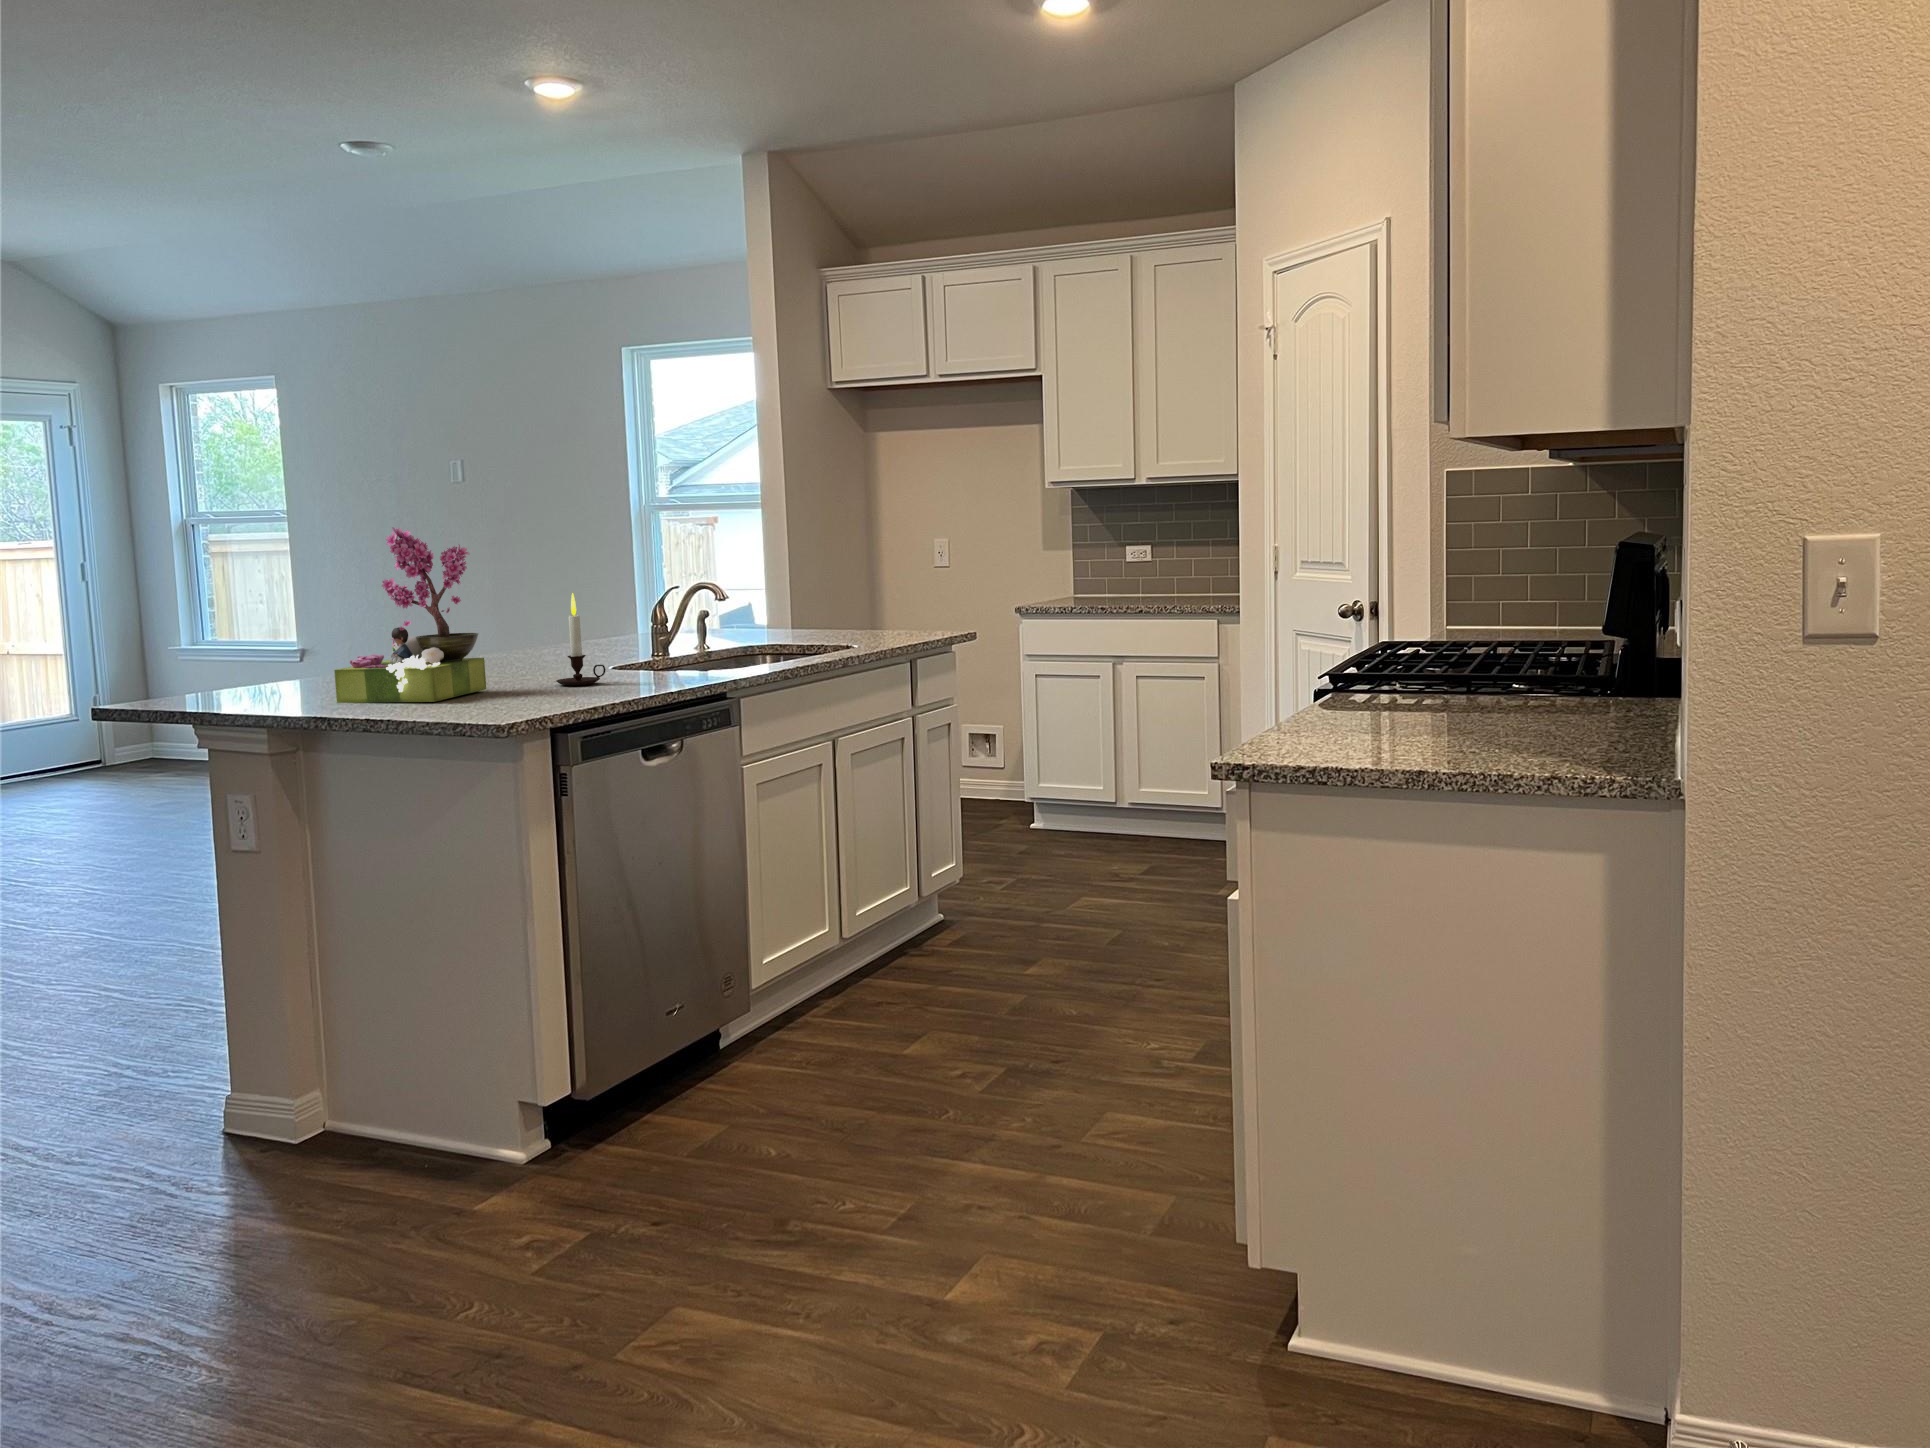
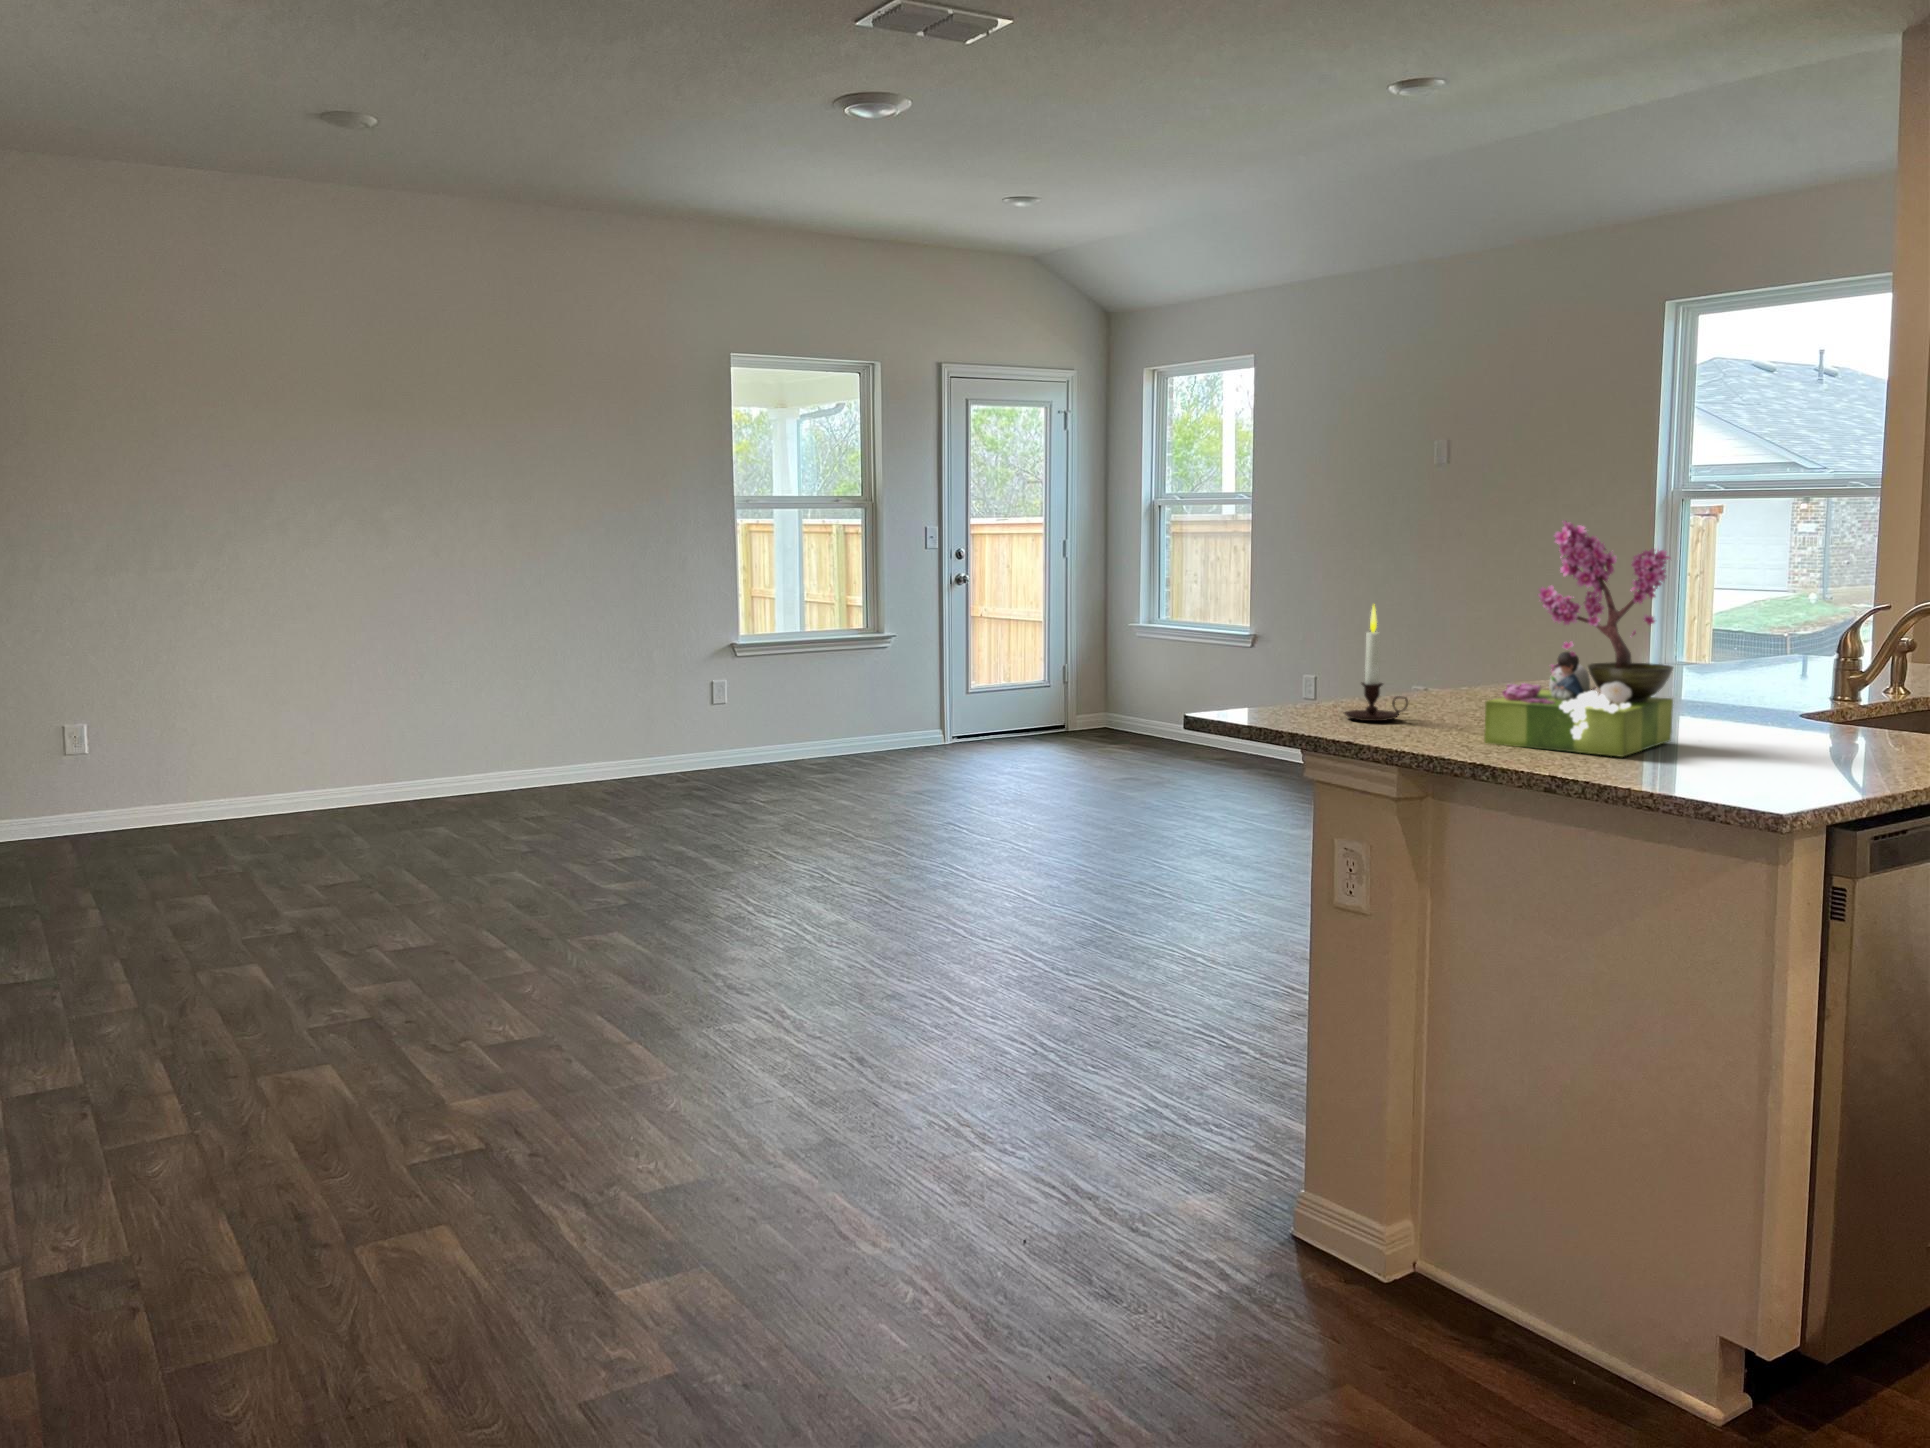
candle: present [556,593,606,686] -> present [1345,606,1408,721]

